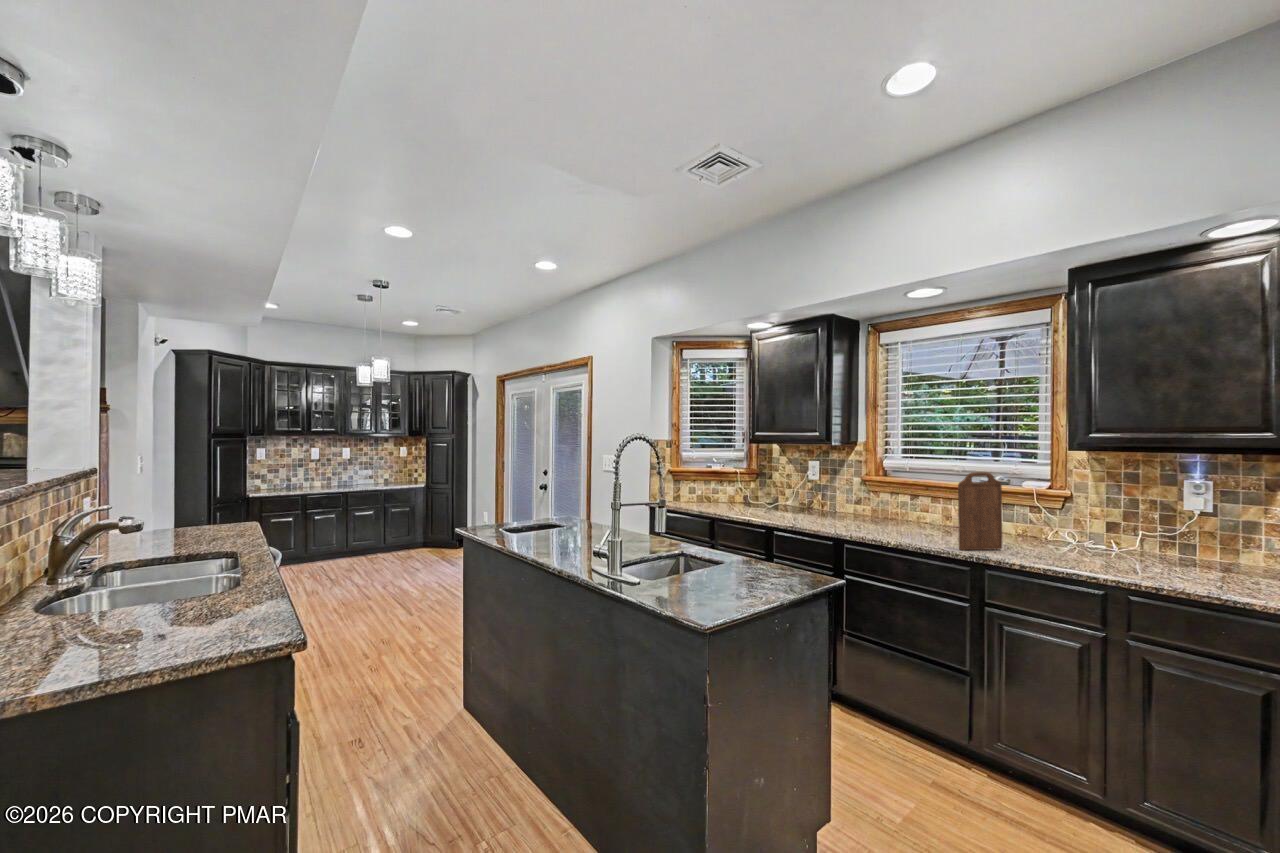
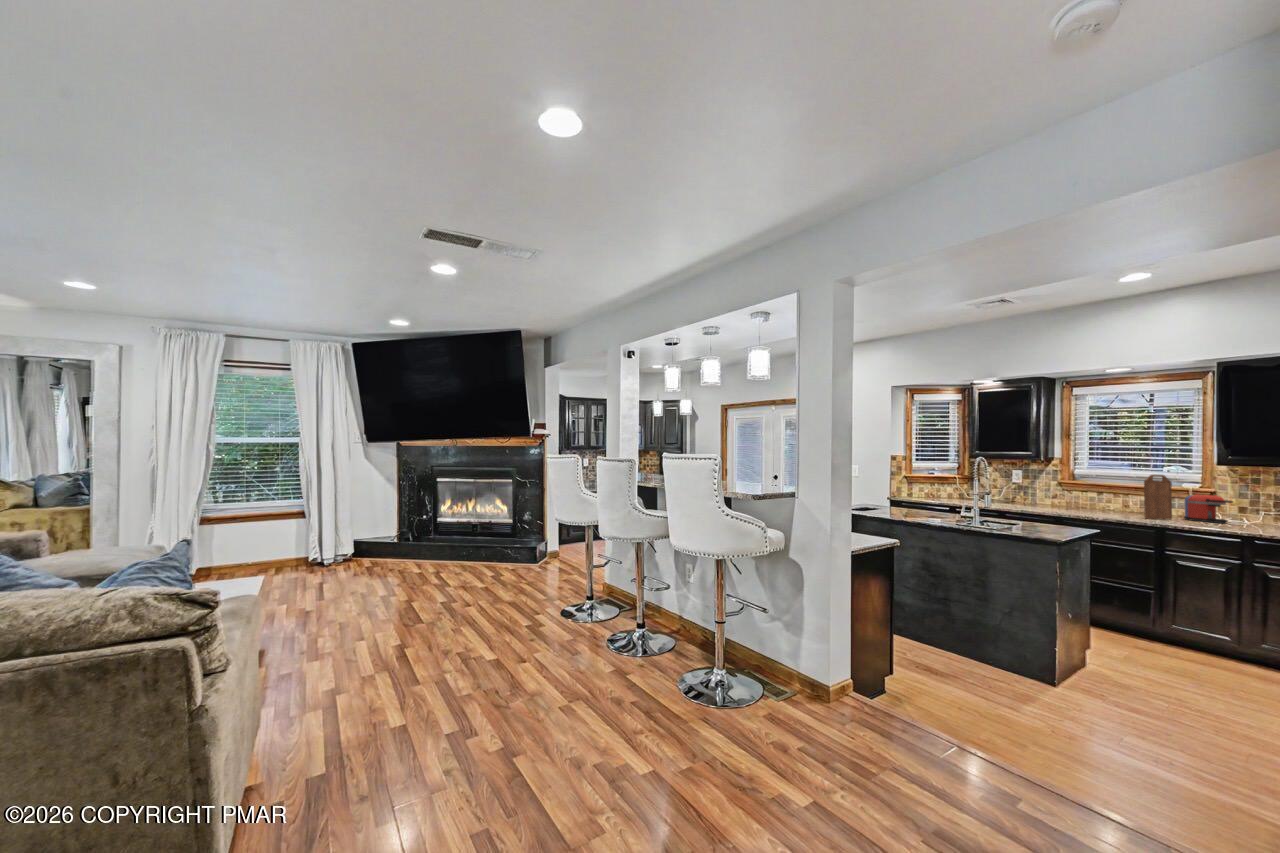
coffee maker: none [1023,503,1097,555] -> present [1184,495,1233,523]

